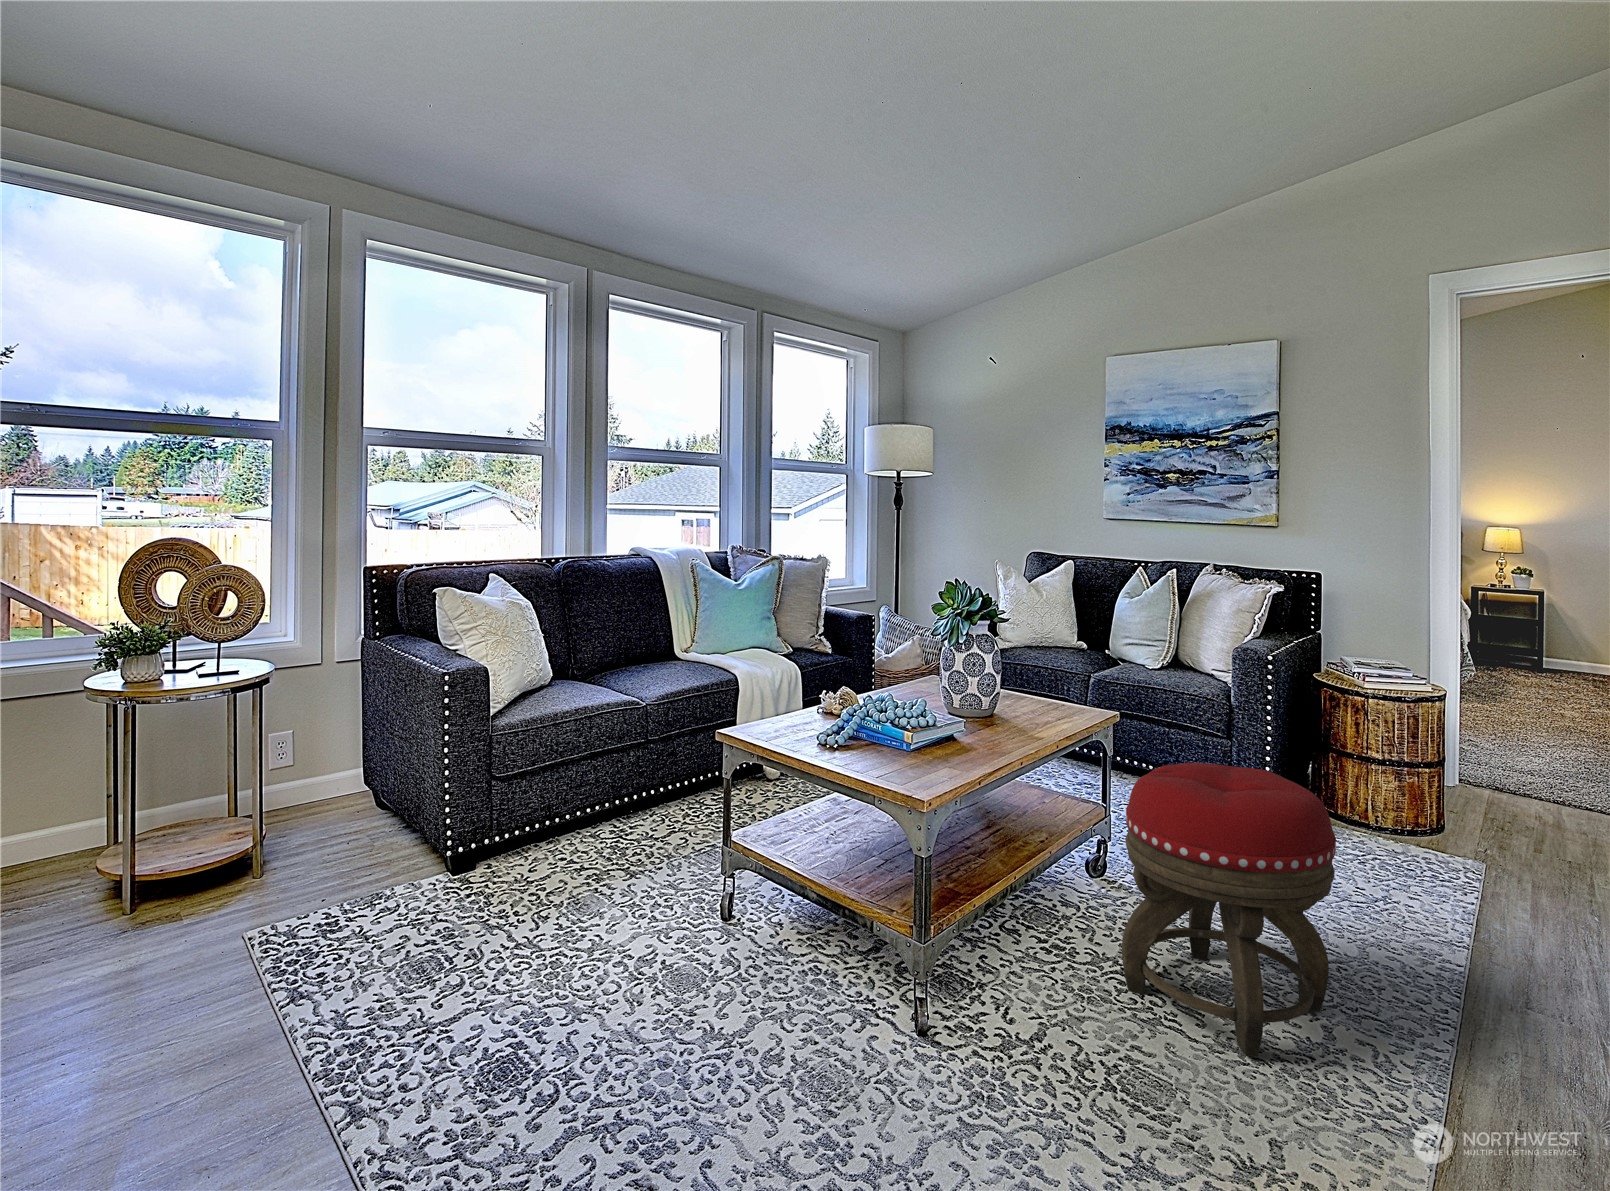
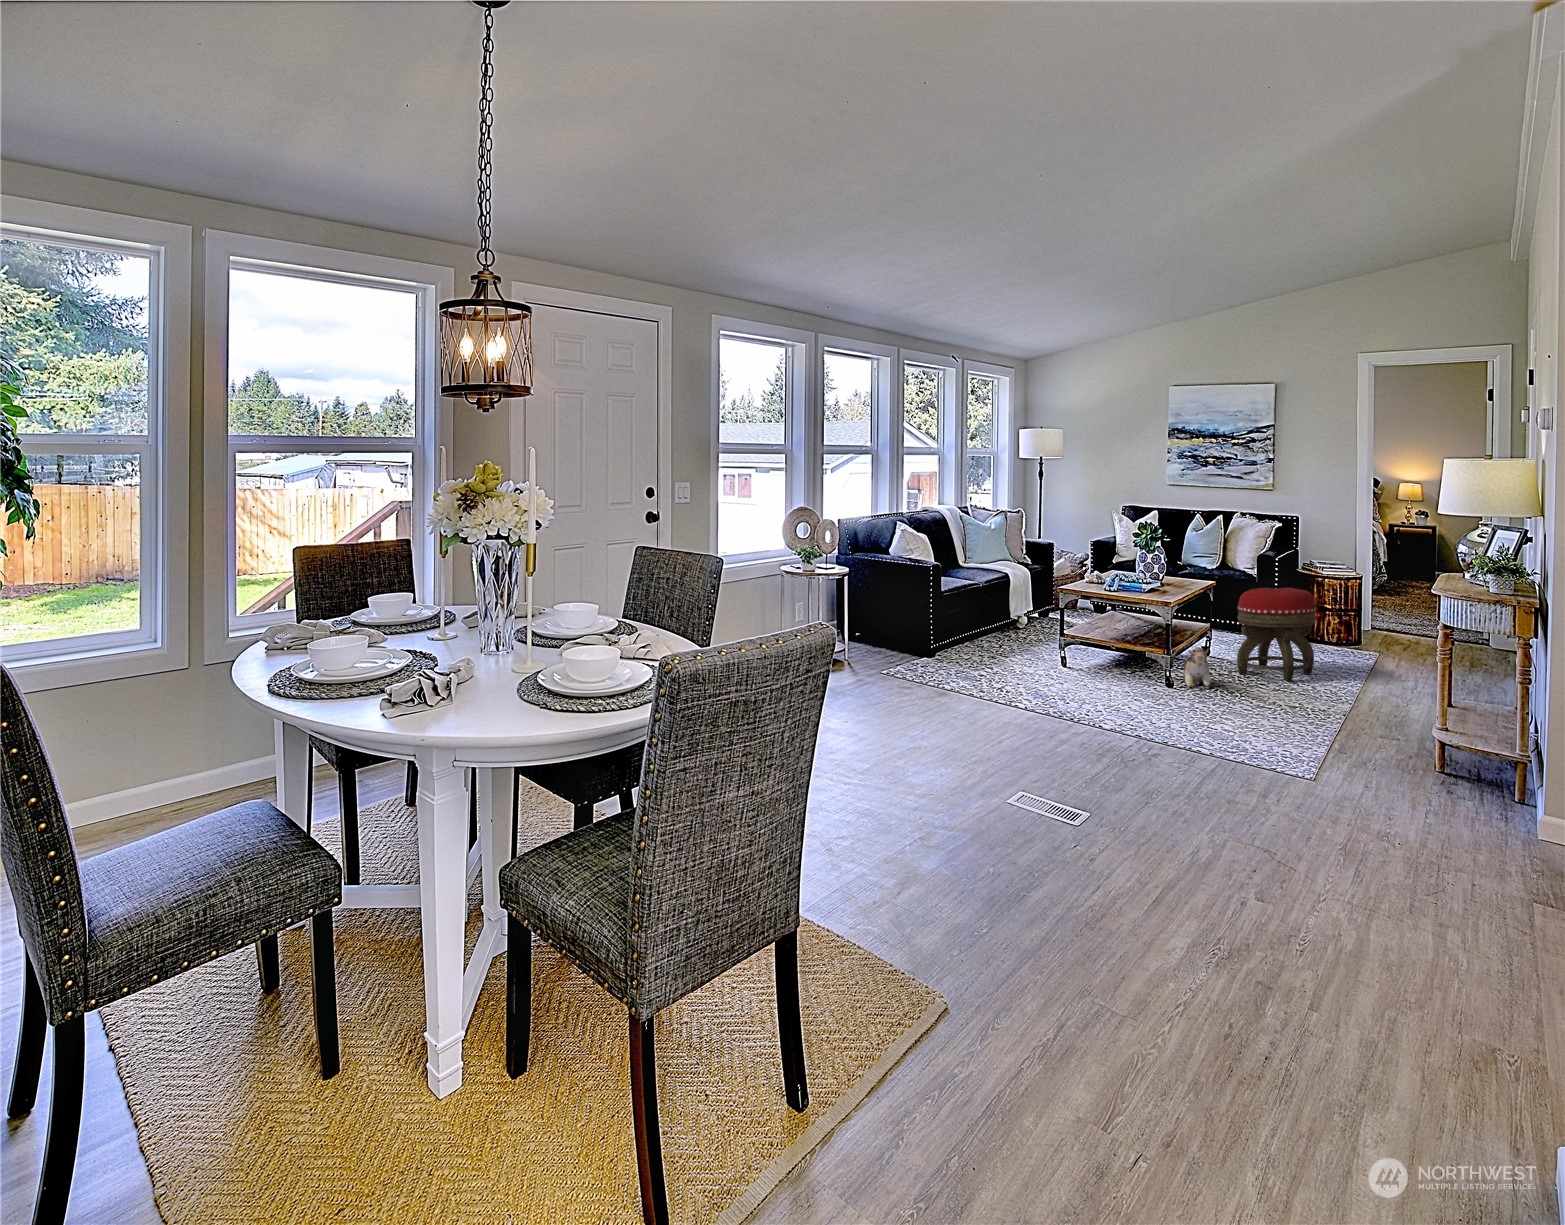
plush toy: none [931,960,1019,1072] -> present [1183,647,1210,687]

